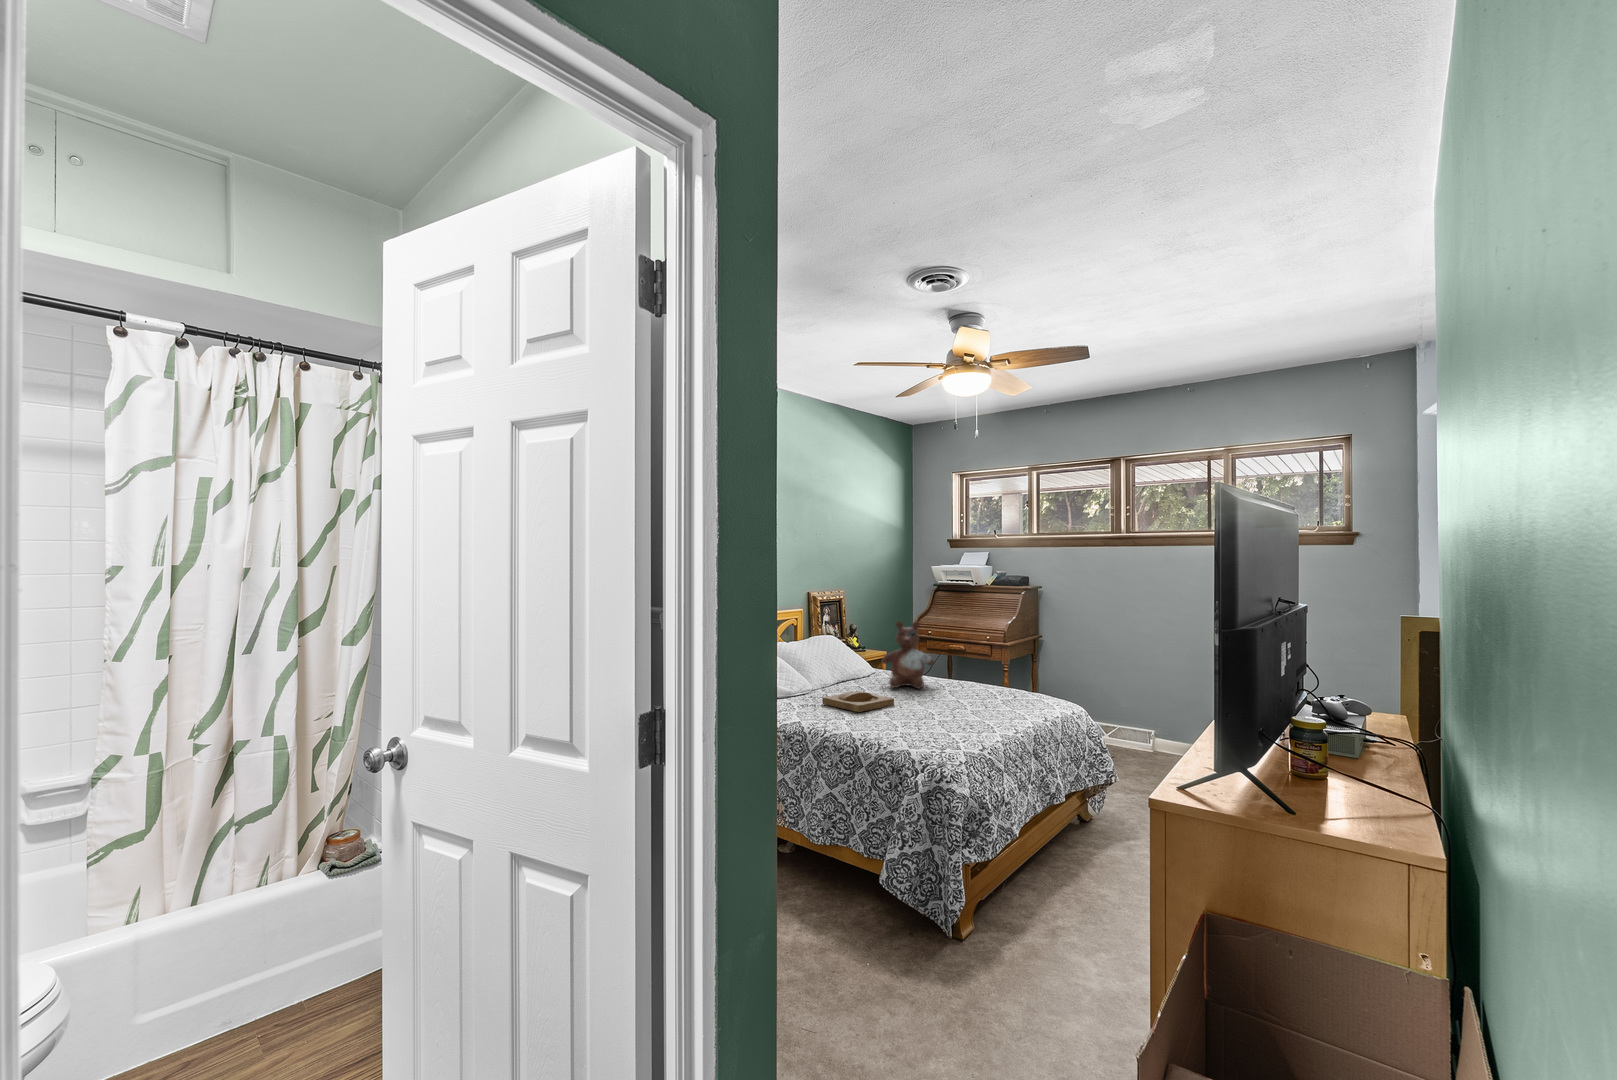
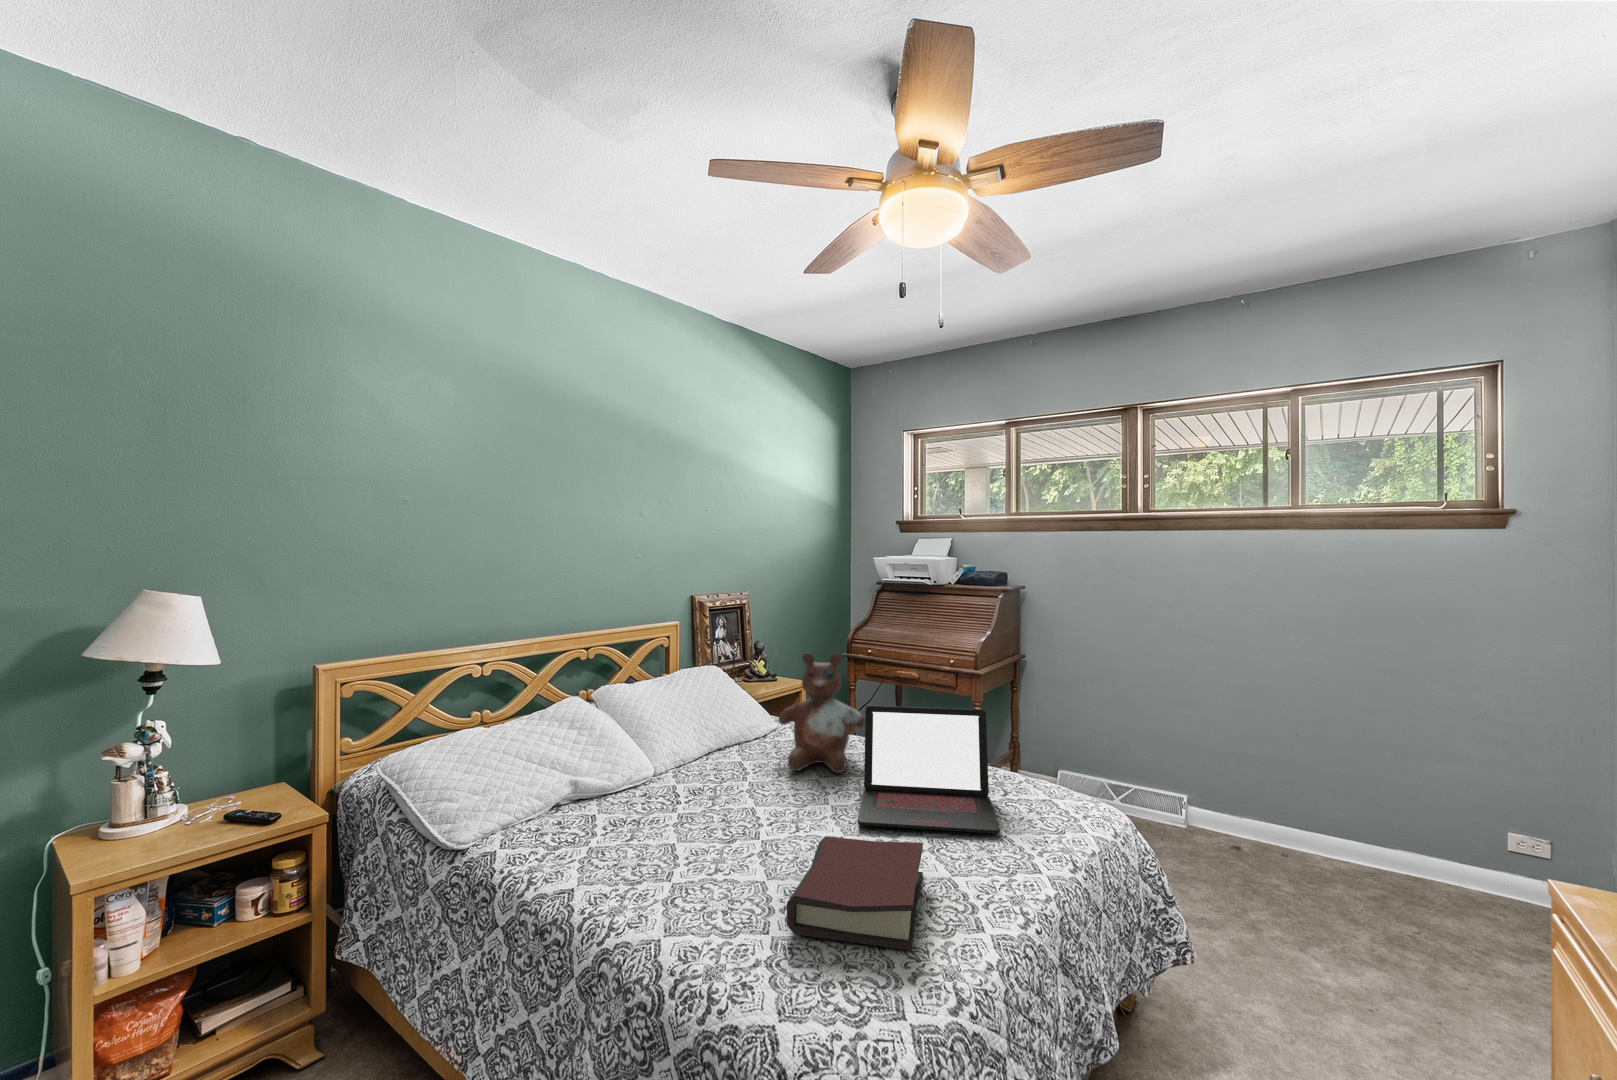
laptop: none [934,648,1009,708] -> present [858,706,1000,834]
tray: present [823,691,894,712] -> none [649,787,784,852]
hardback book: none [907,702,968,735] -> present [787,836,923,951]

